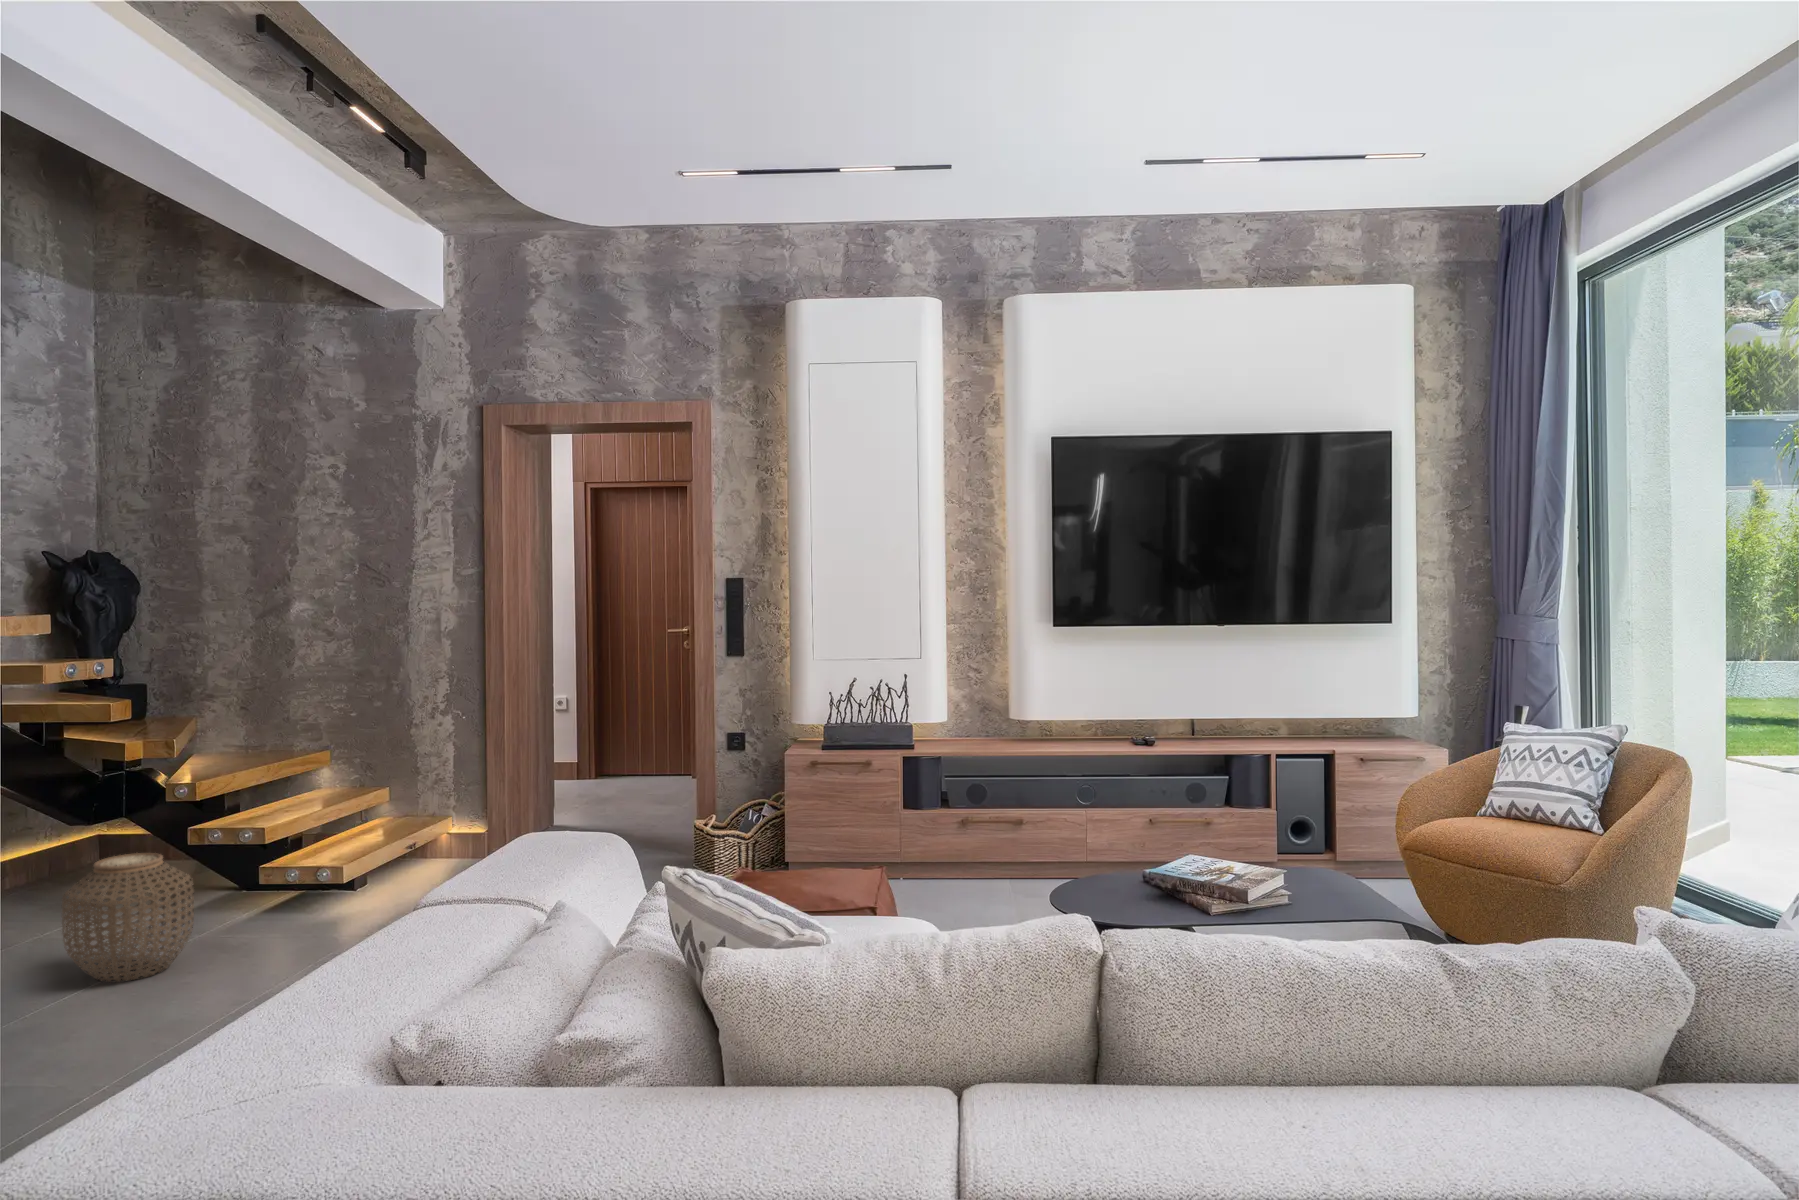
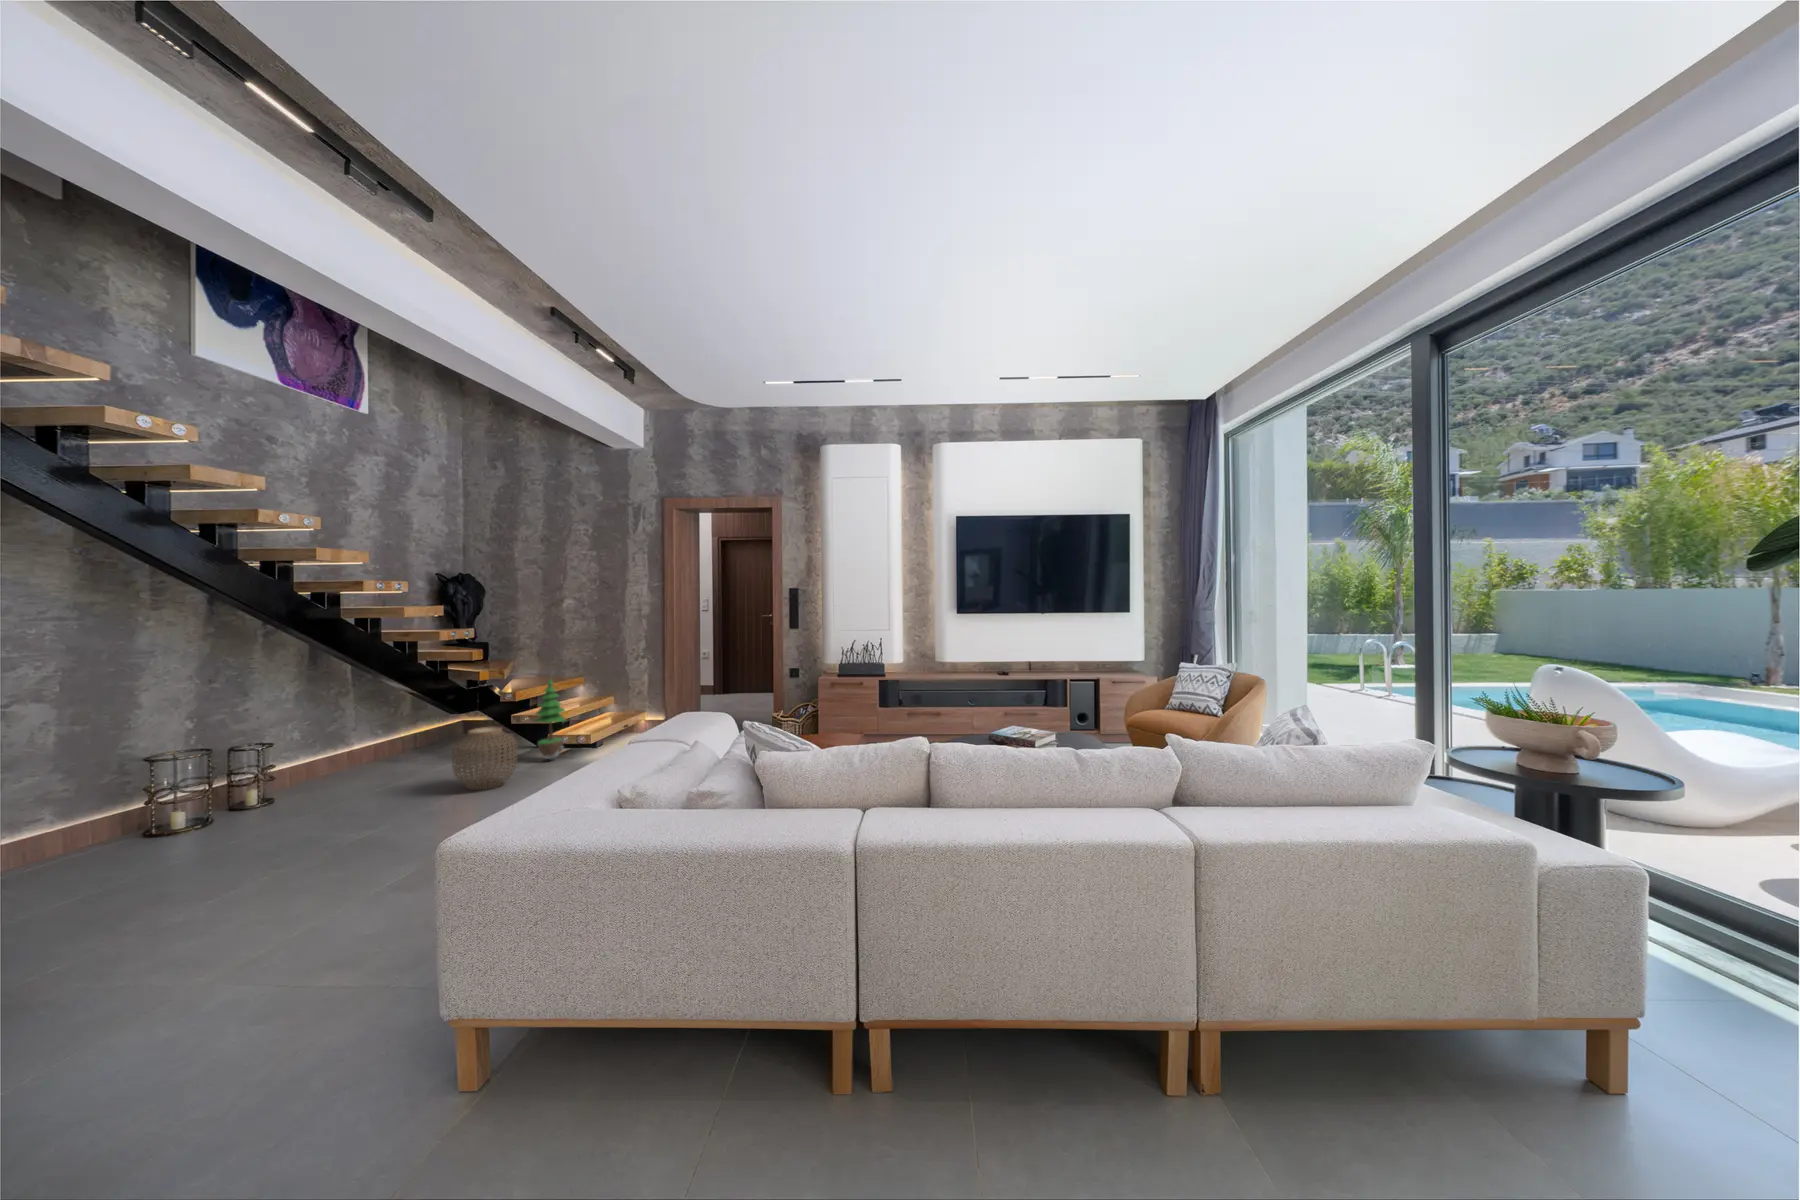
potted tree: none [227,752,294,916] -> present [535,679,566,760]

